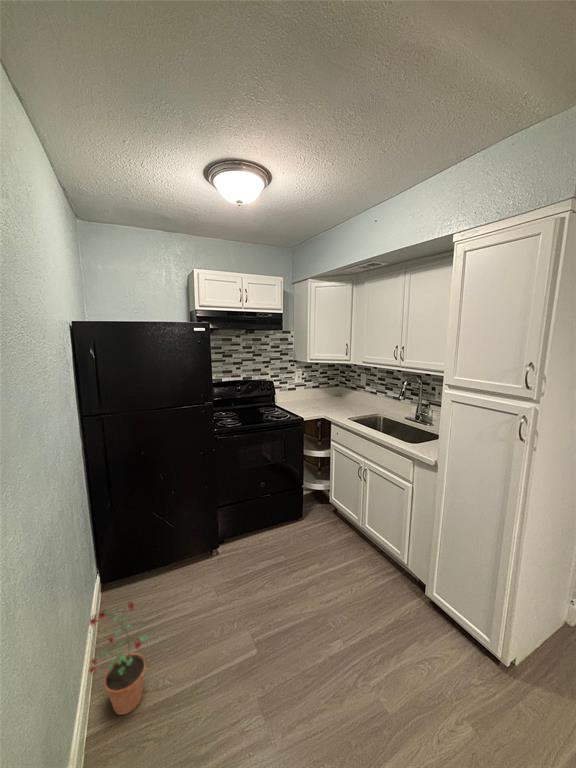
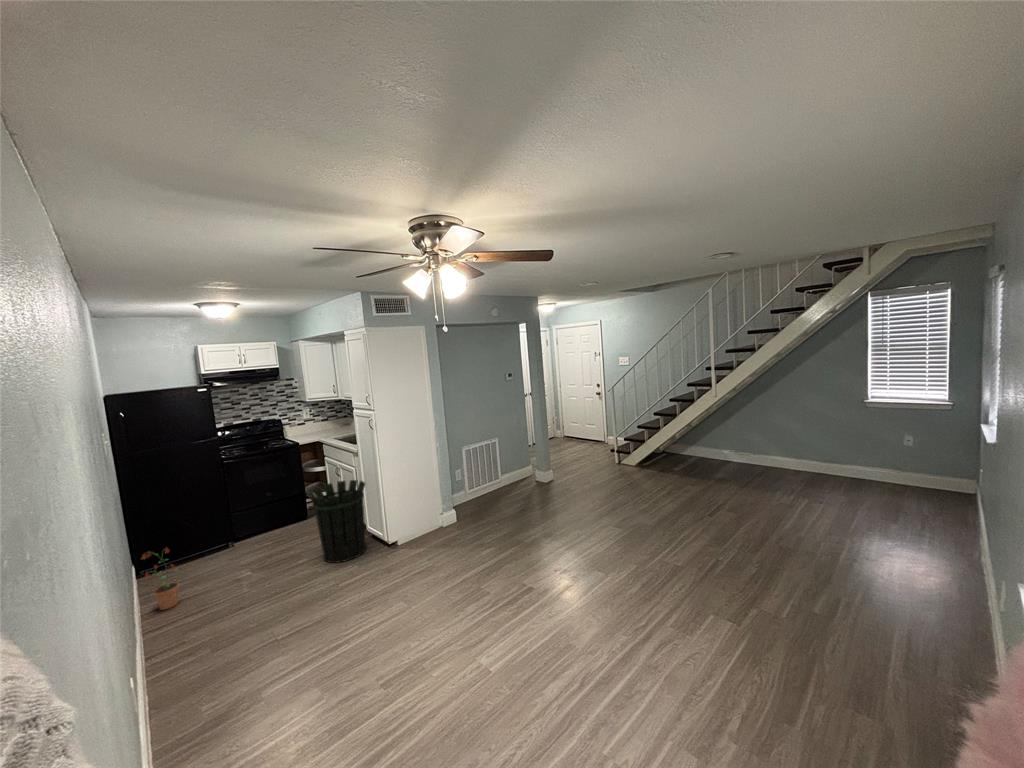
waste bin: none [351,503,459,674] -> present [308,480,366,563]

